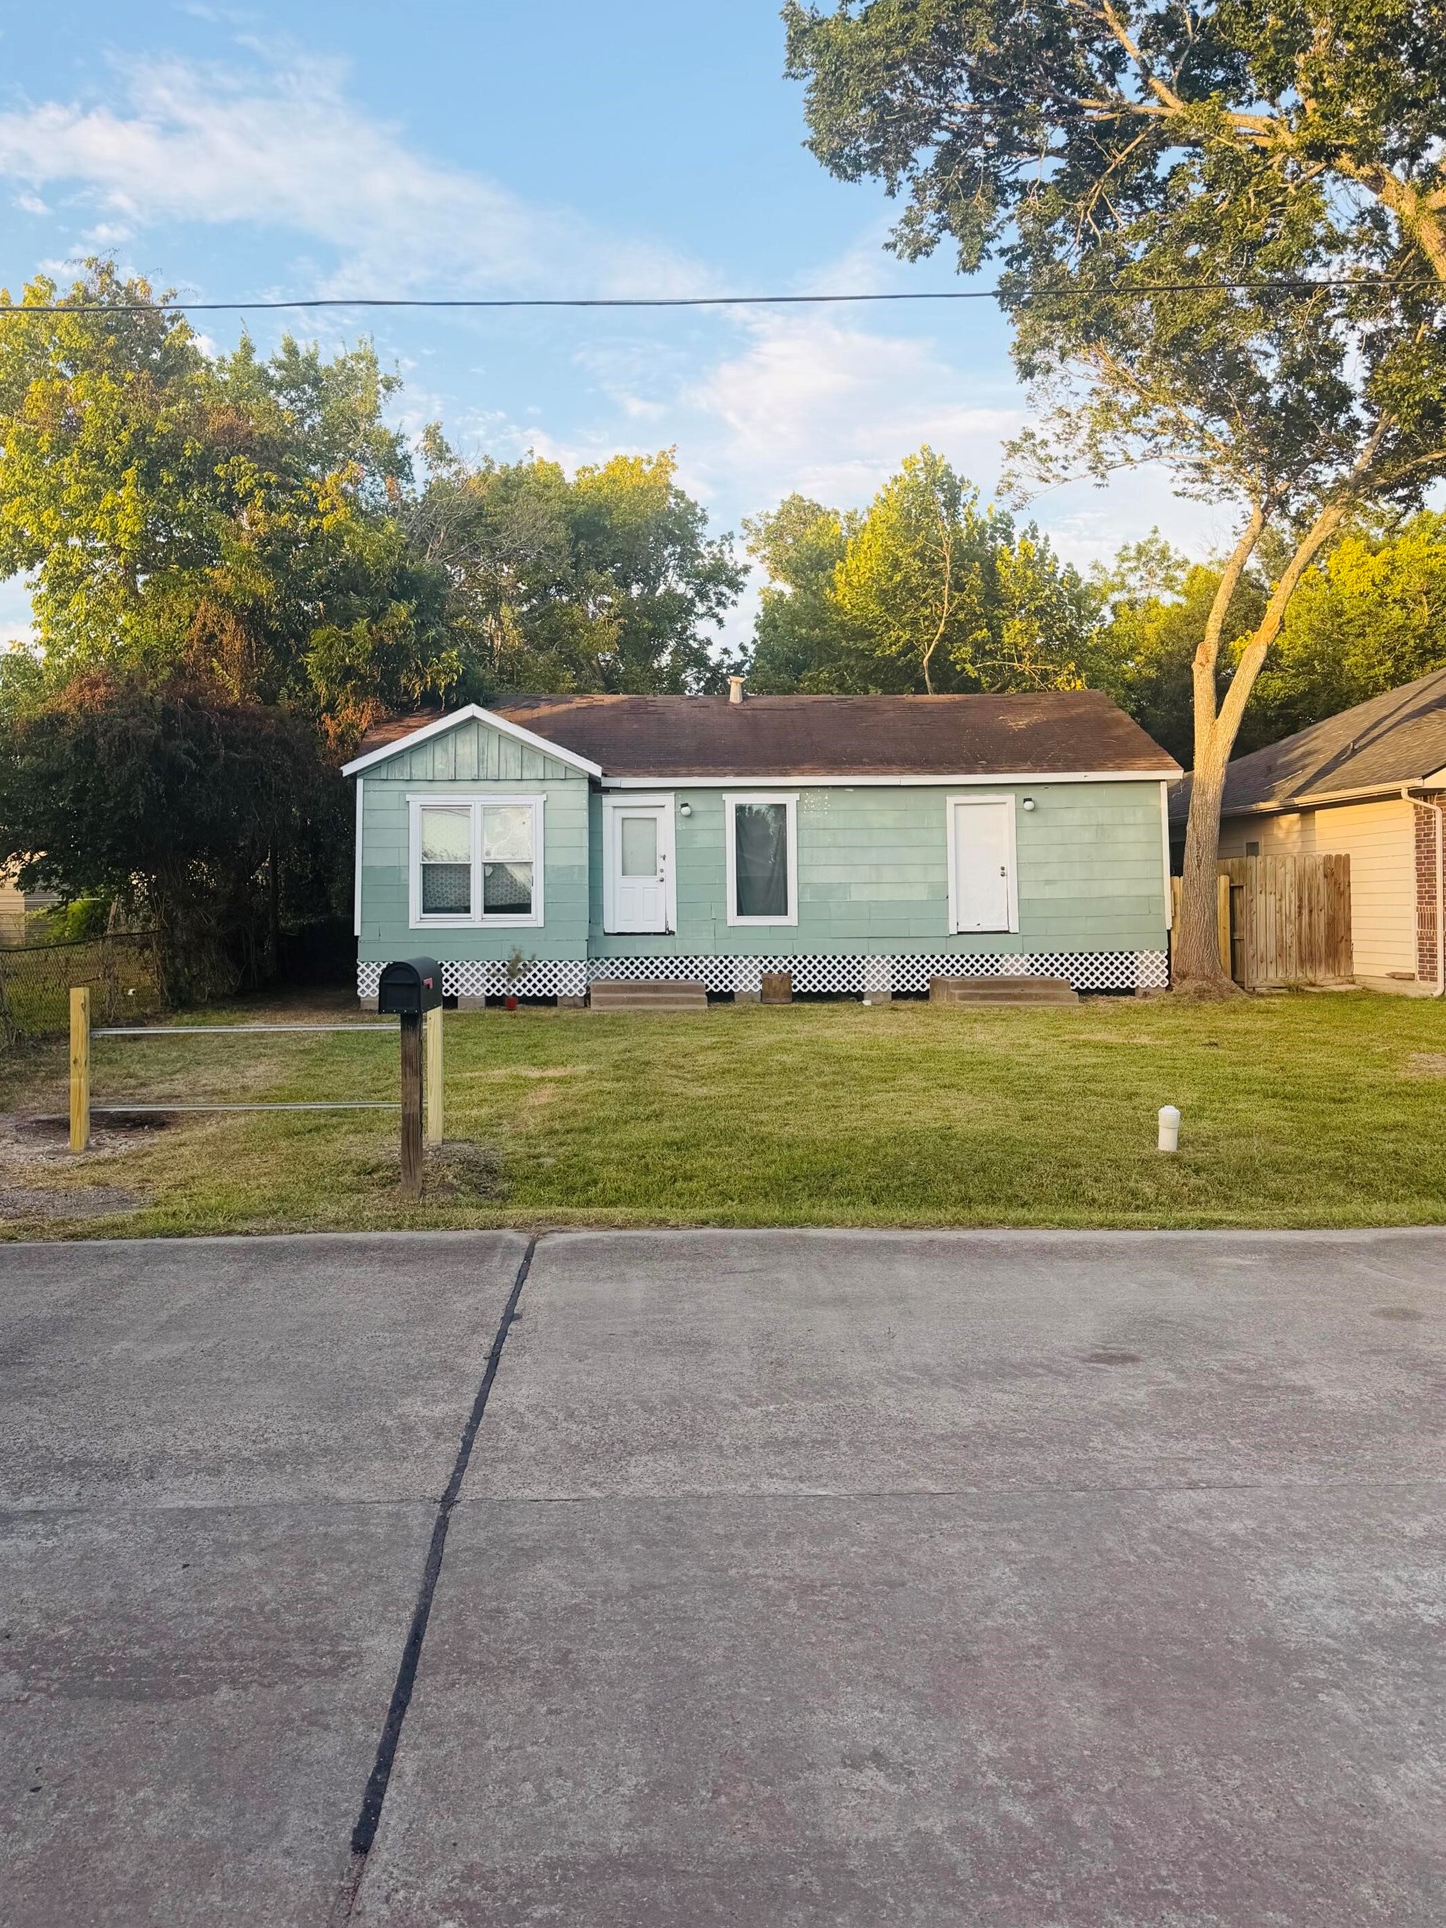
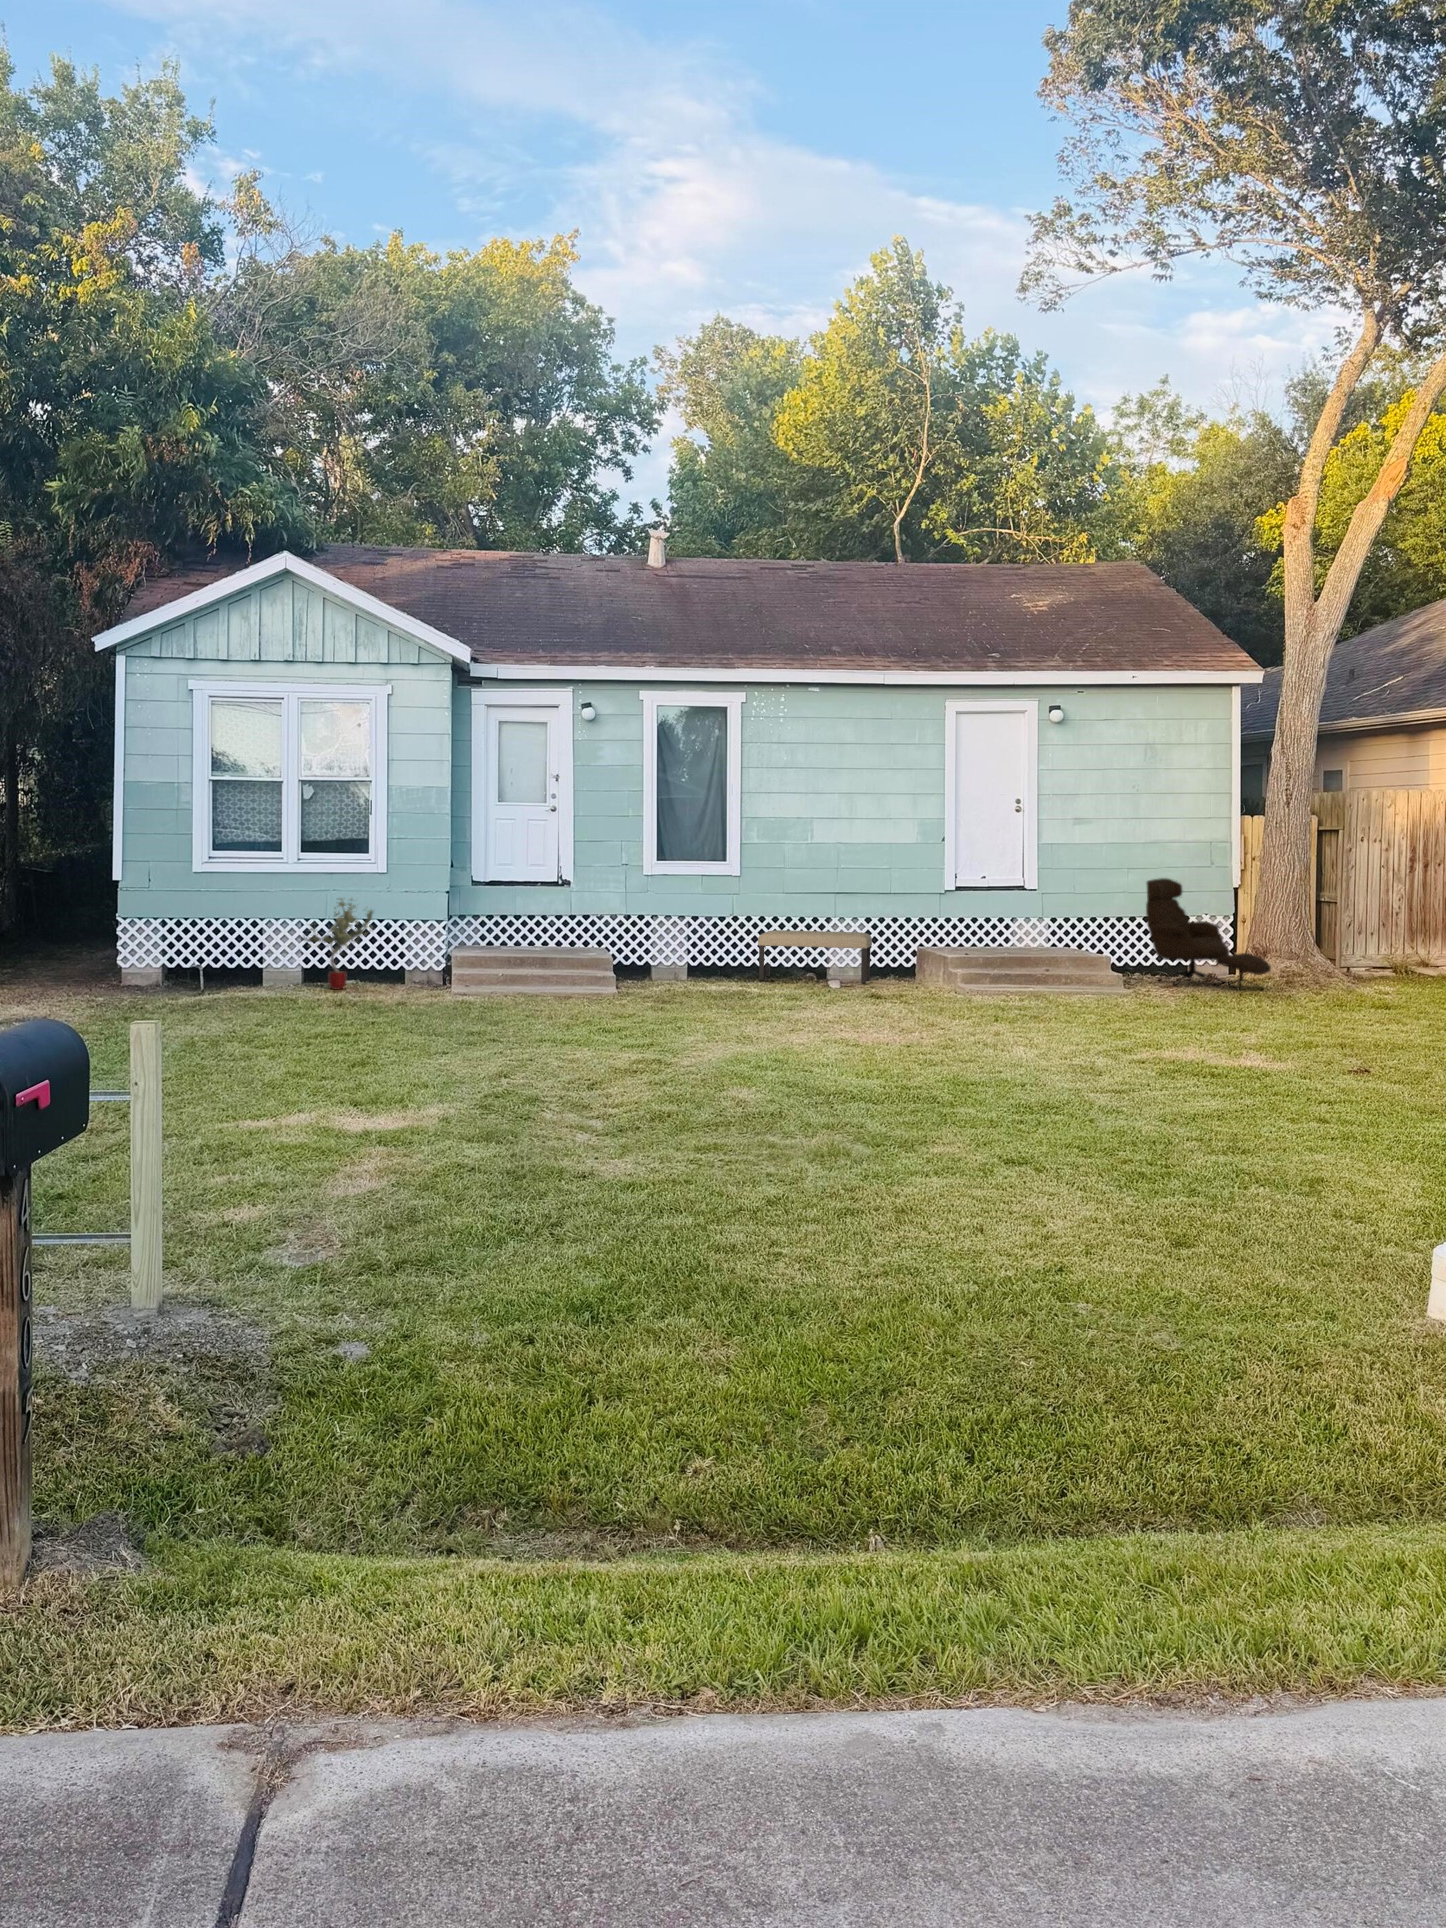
lounge chair: none [1099,923,1193,1003] -> present [1146,878,1271,989]
bench: none [811,966,895,1003] -> present [758,930,872,984]
bucket: present [761,972,796,1004] -> none [689,936,738,983]

